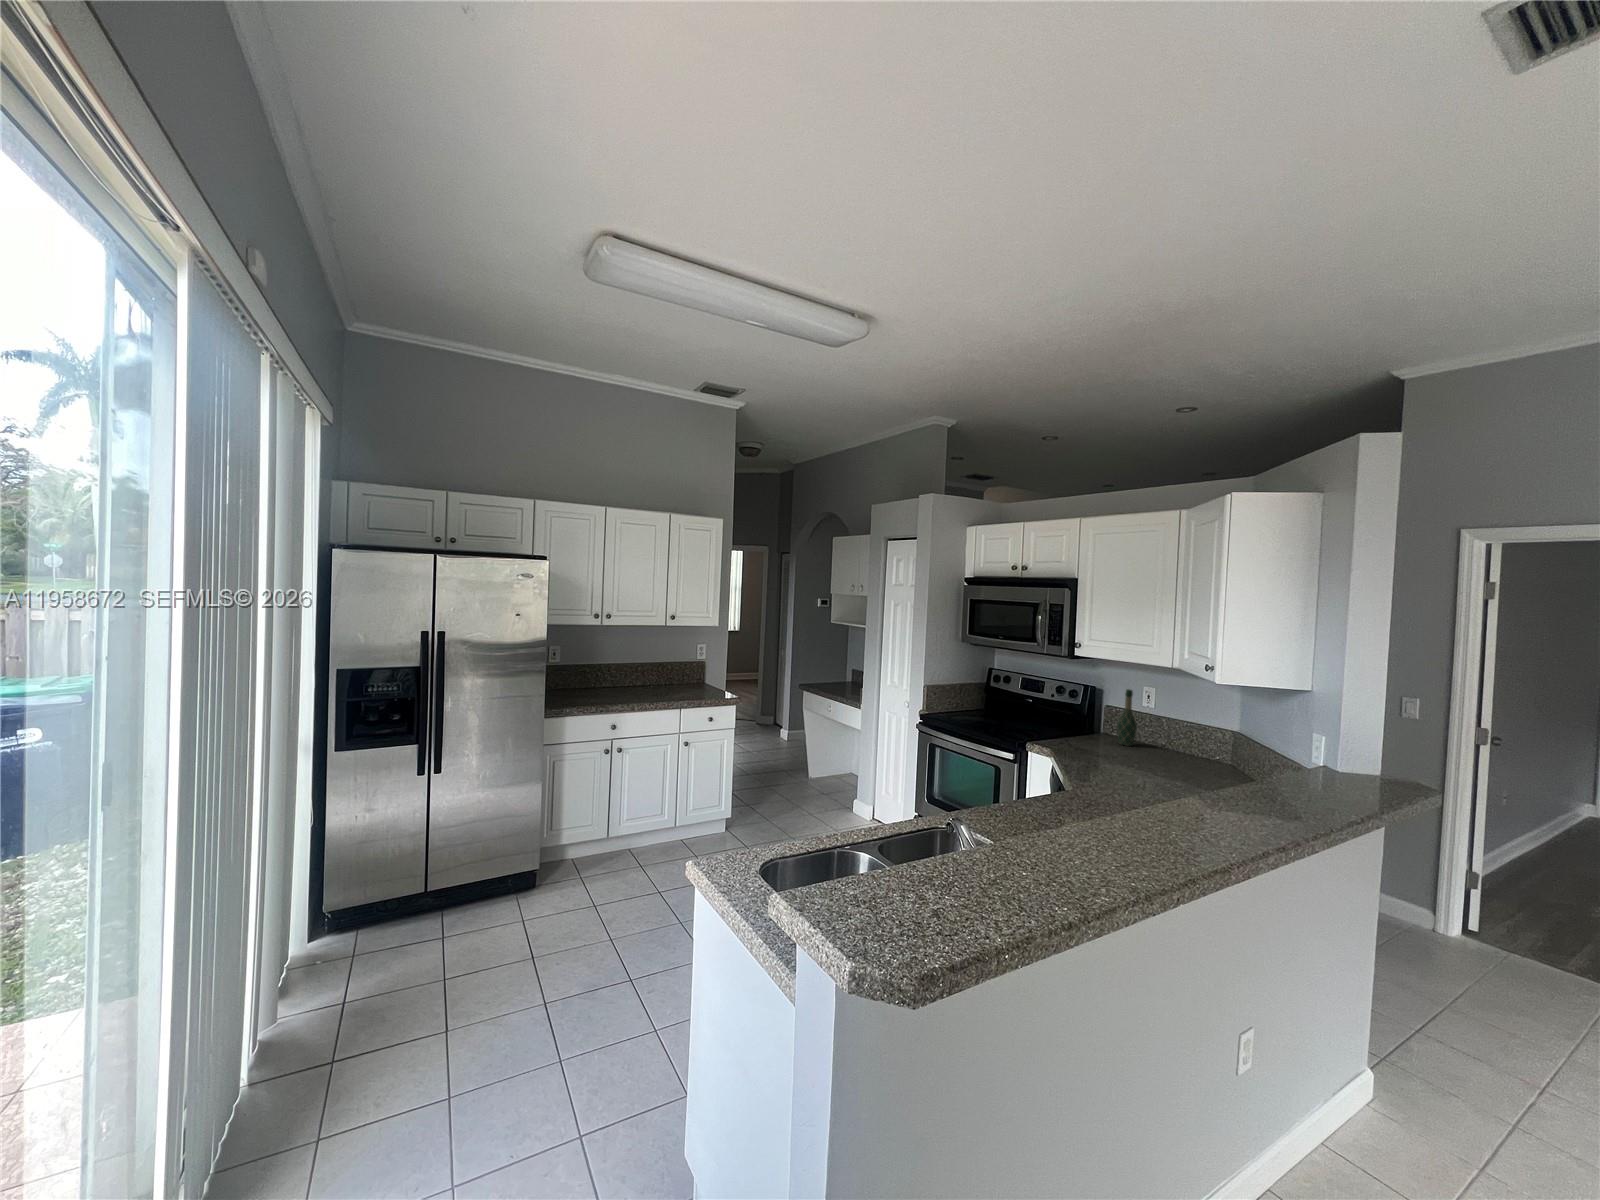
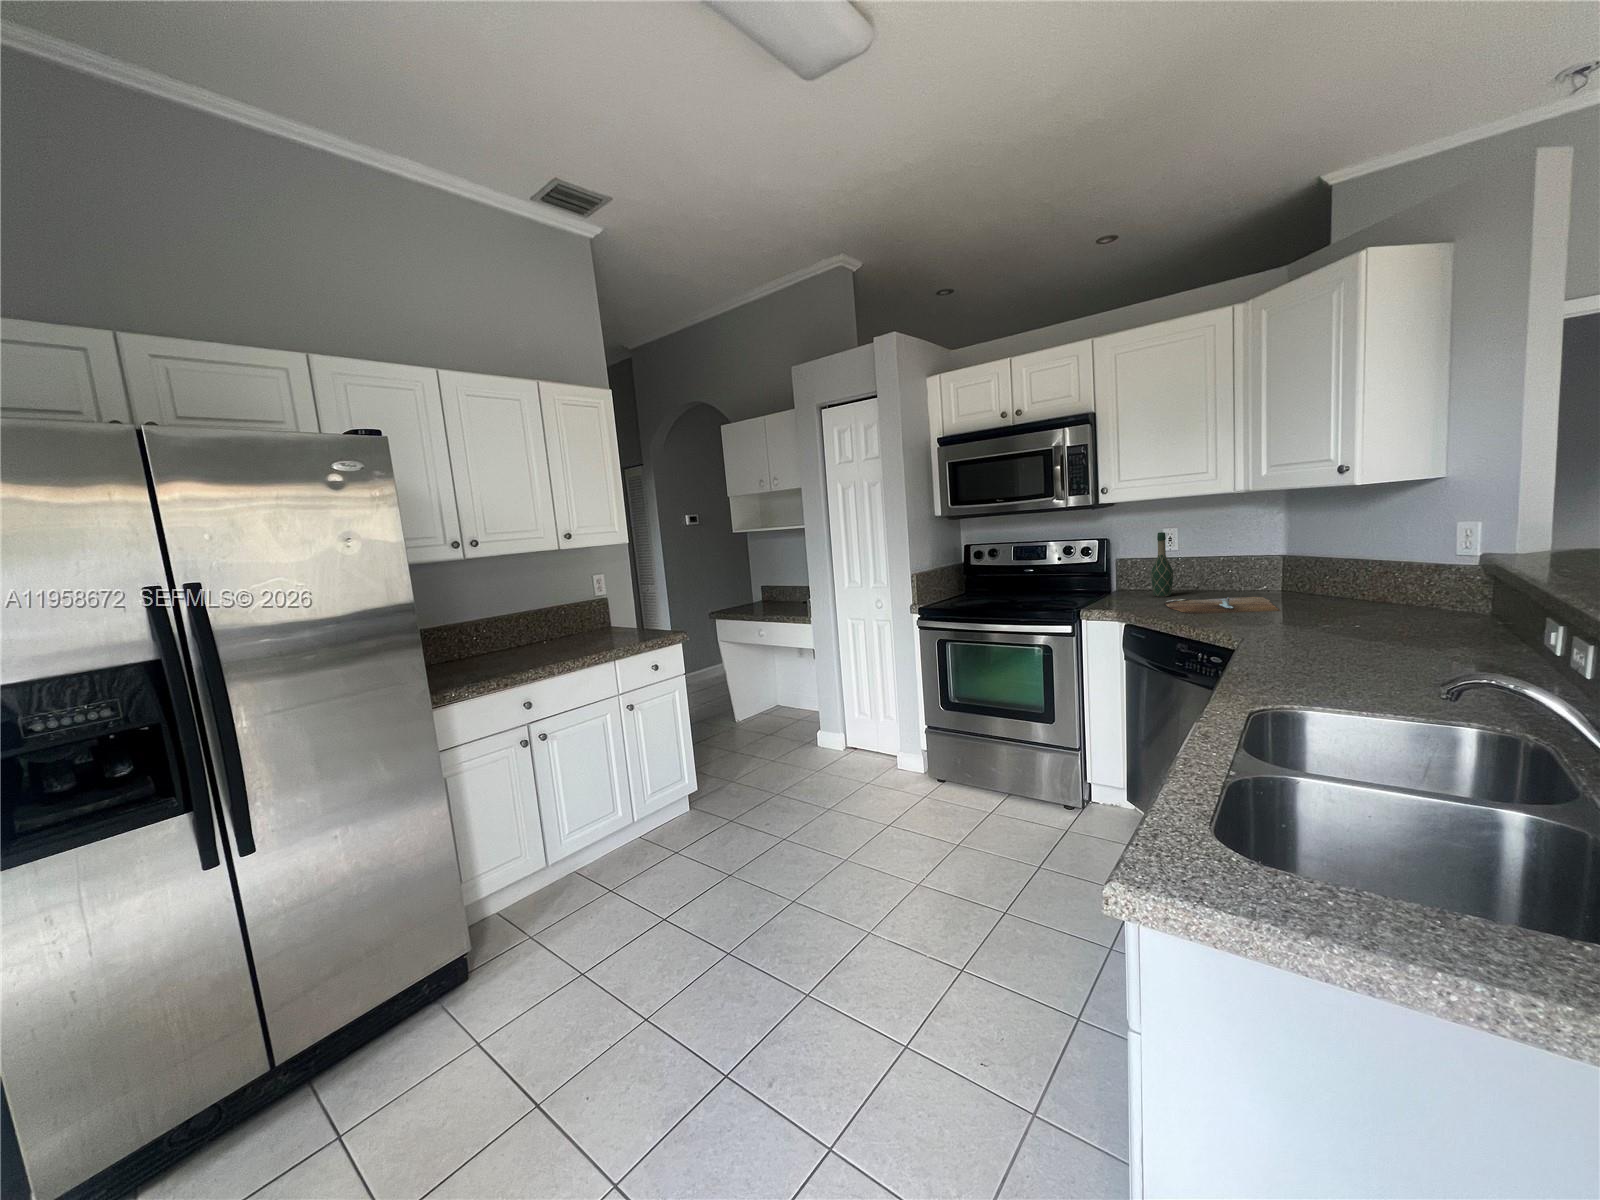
cutting board: none [1099,749,1194,779] -> present [1164,597,1280,614]

